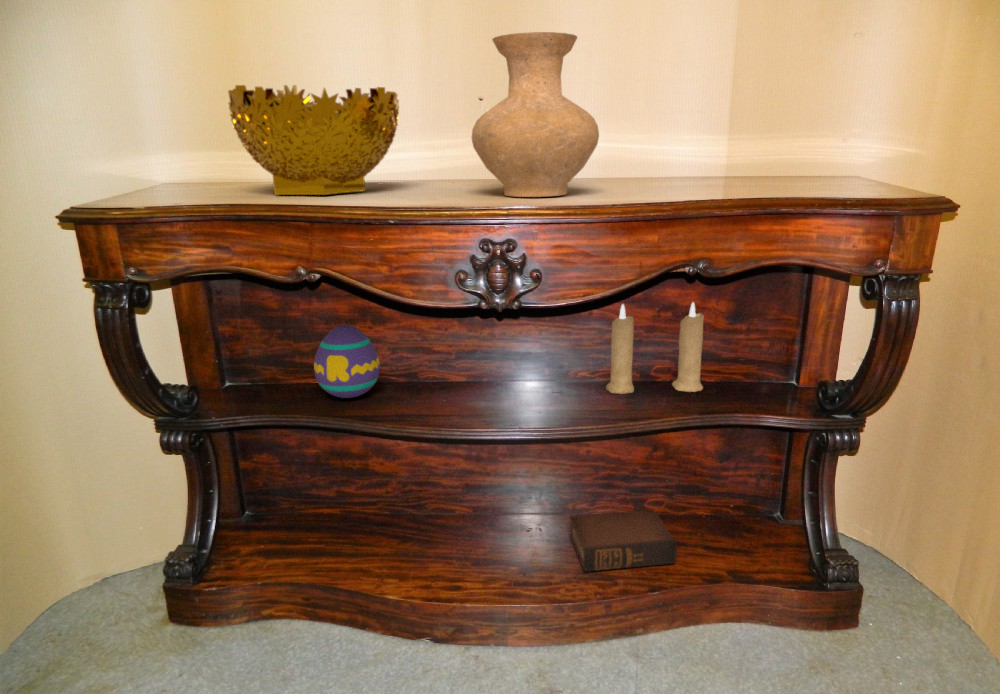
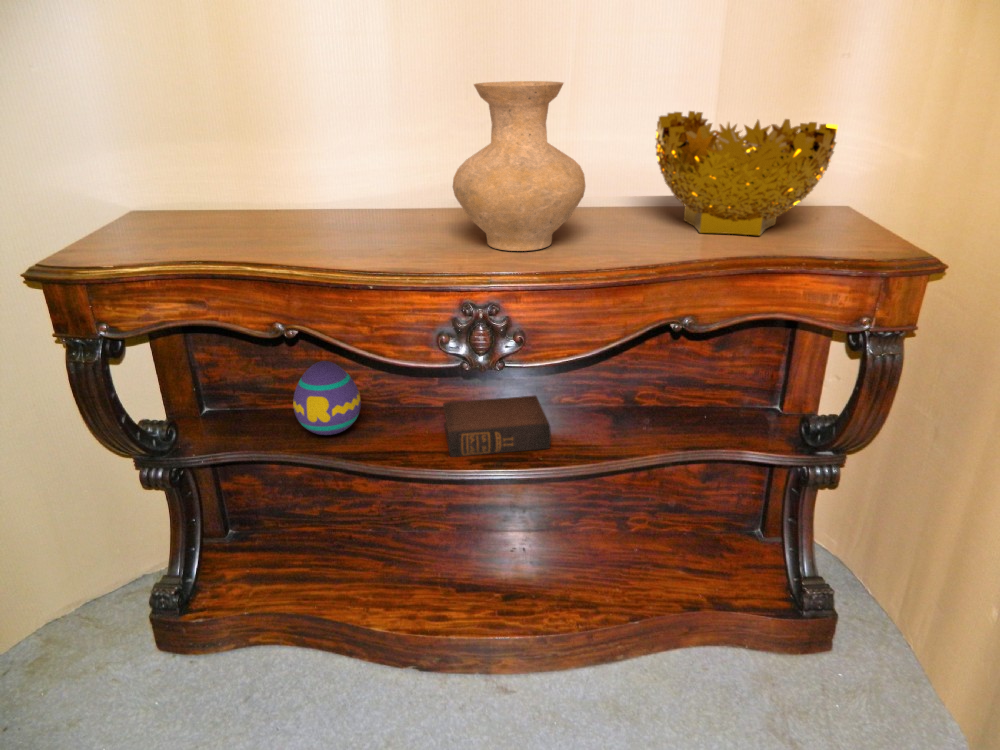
decorative bowl: present [228,85,399,195] -> present [655,111,838,235]
candle: present [606,303,704,394] -> none [590,331,692,428]
book: present [570,510,677,572] -> present [443,395,551,457]

